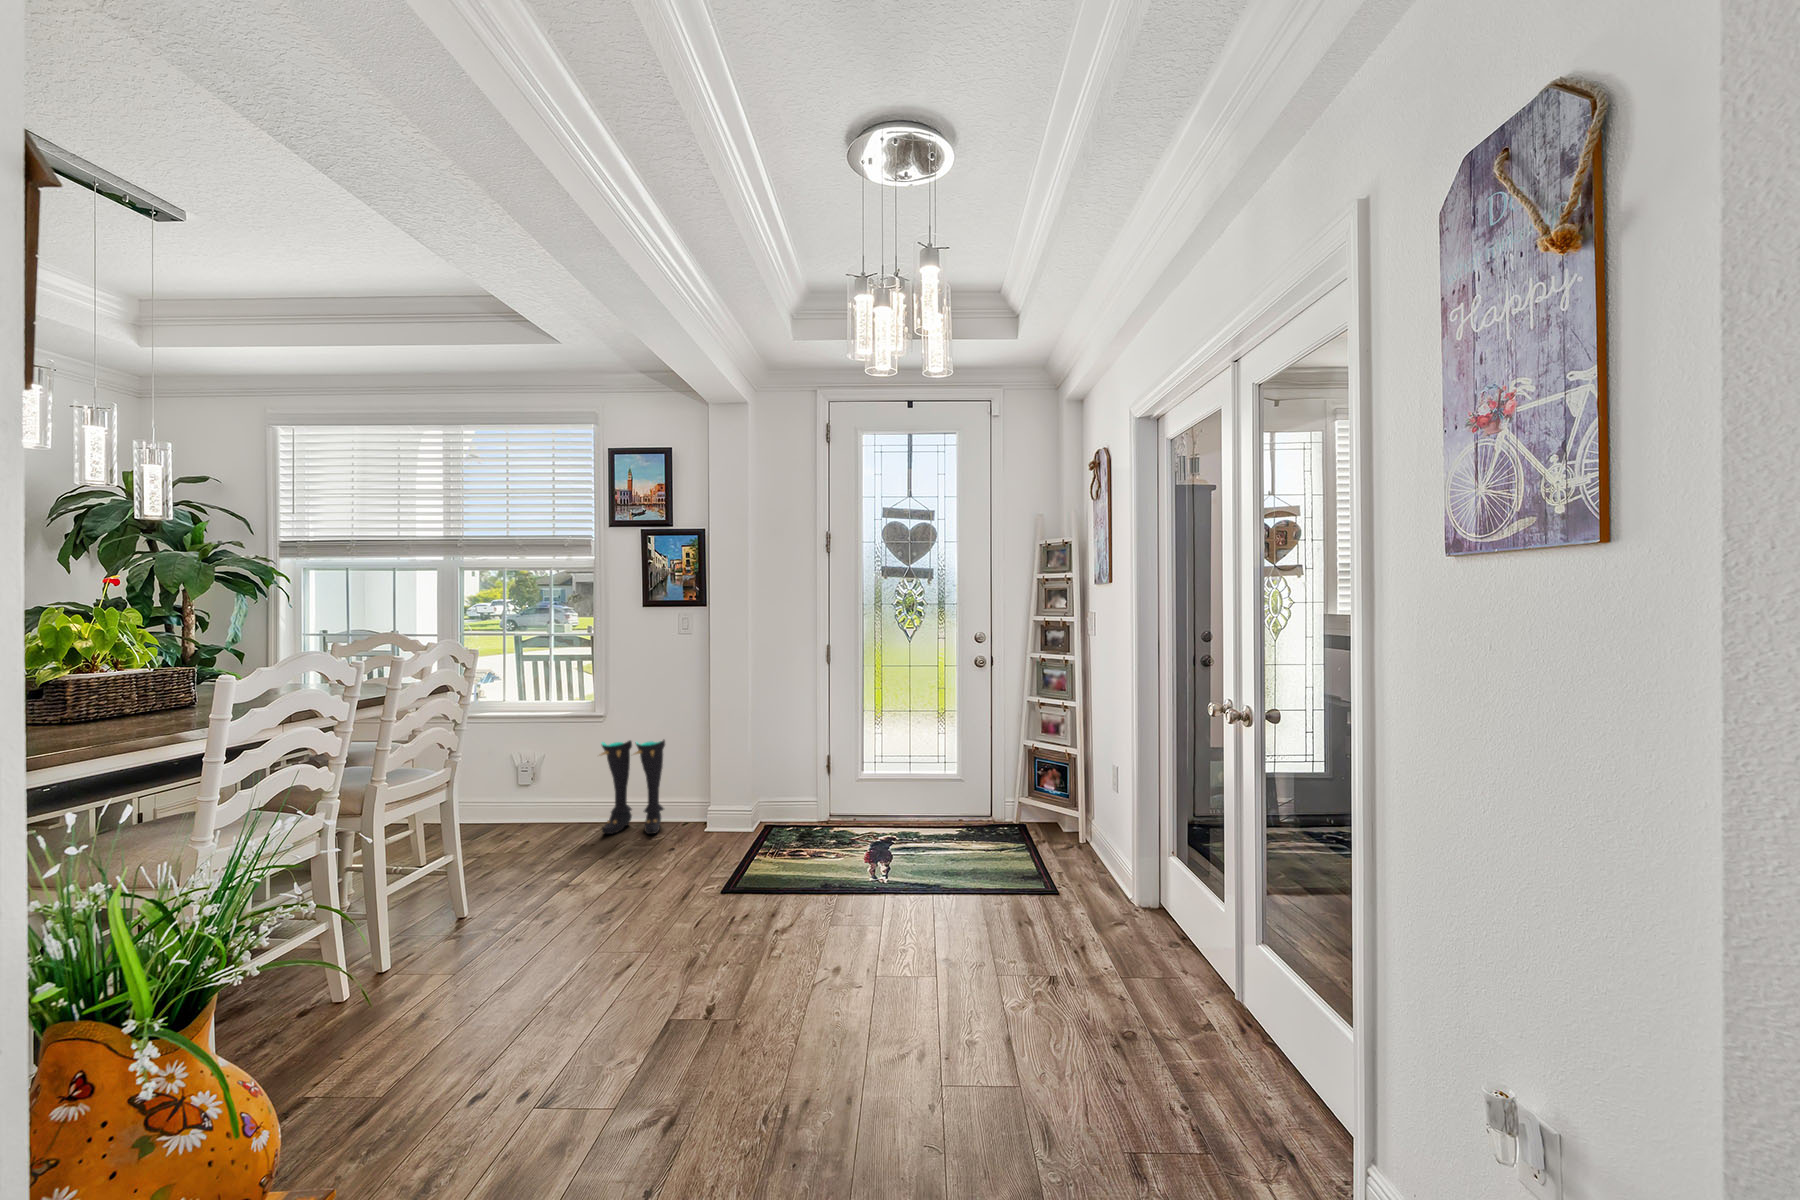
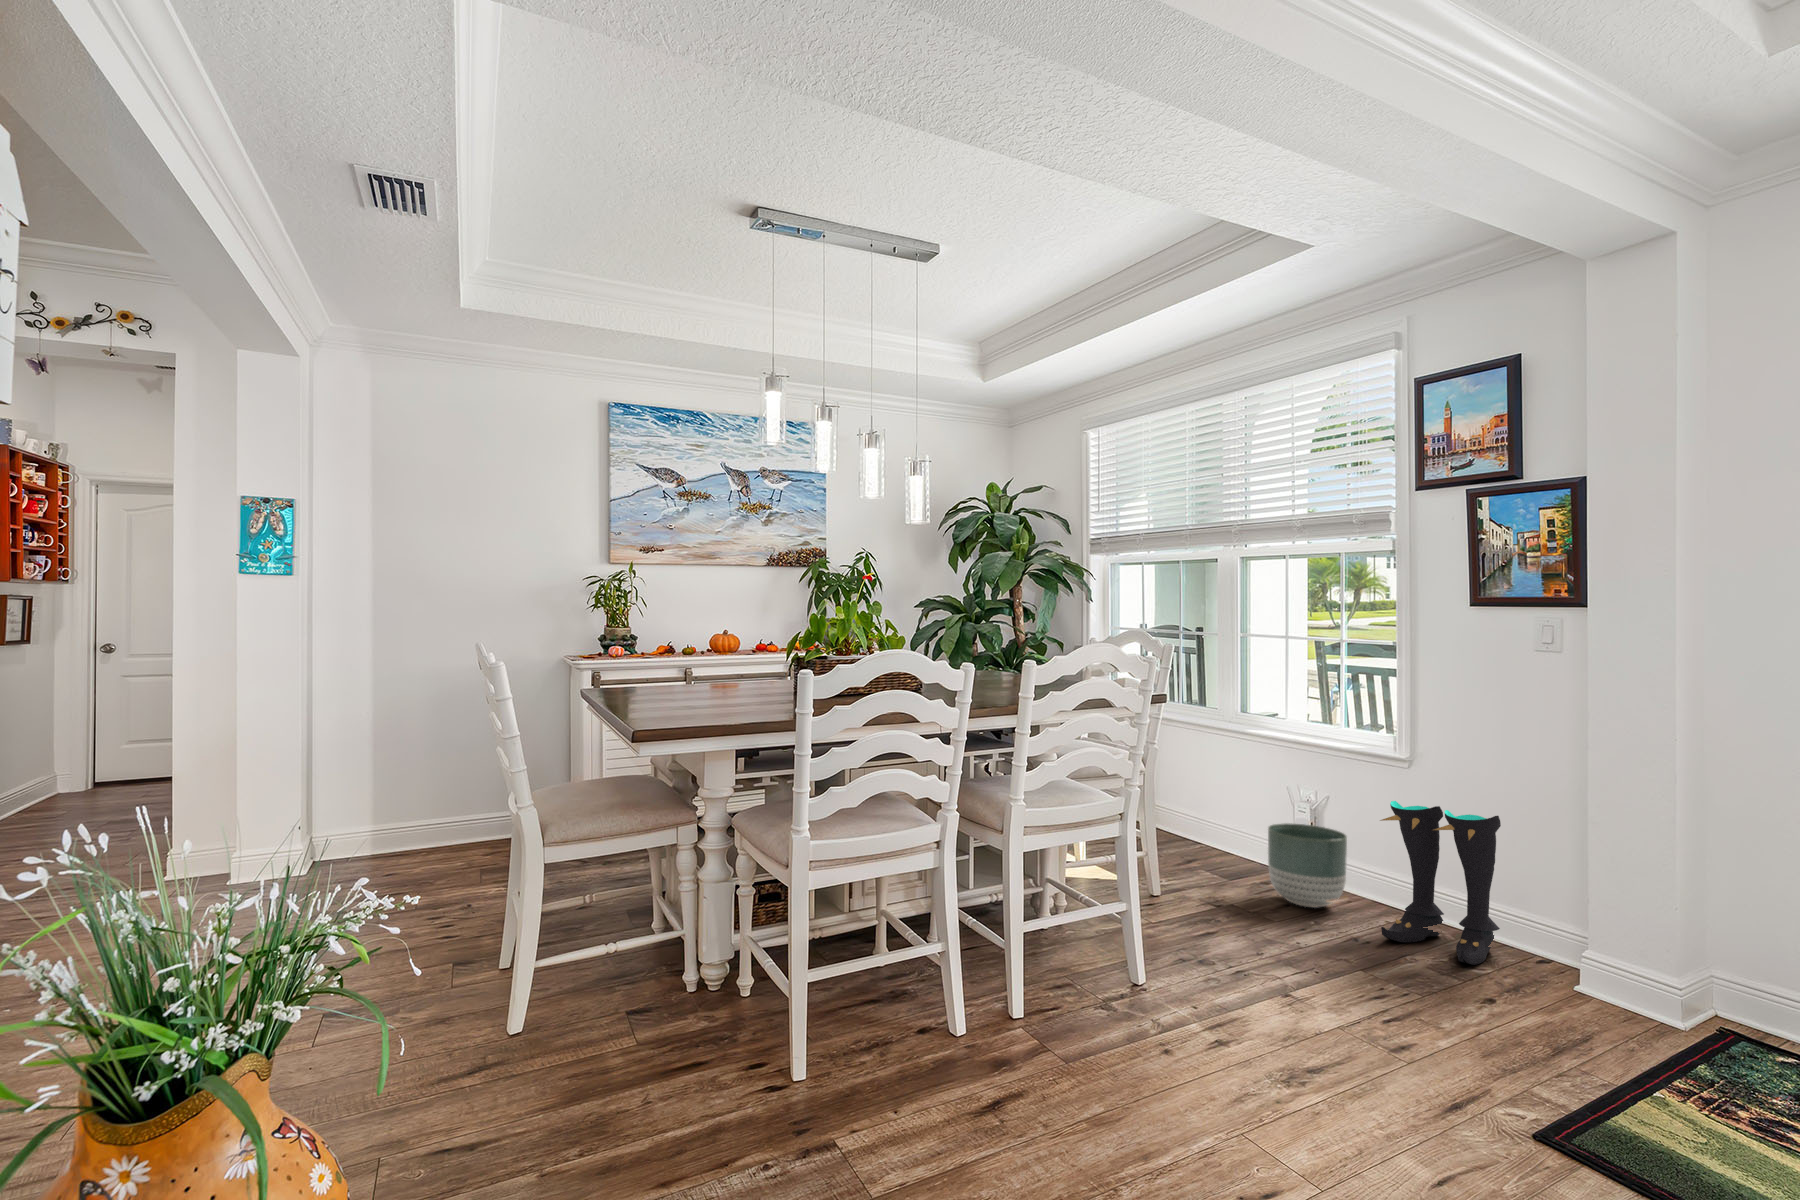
planter: none [511,771,568,832] -> present [1268,823,1347,908]

